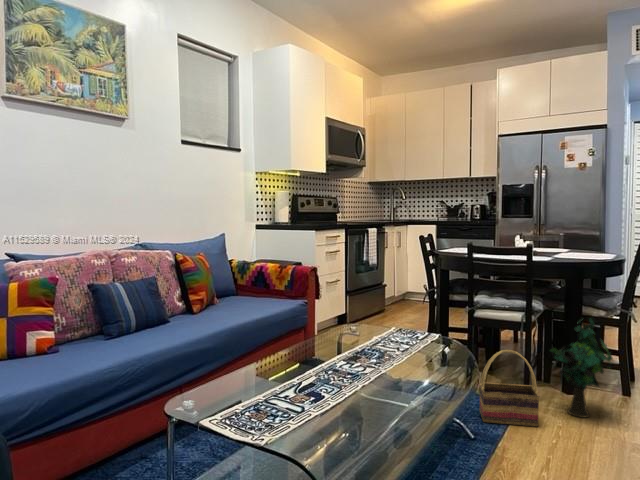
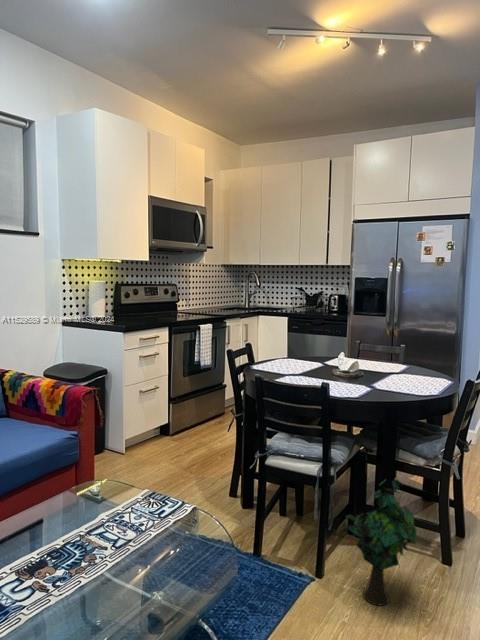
basket: present [479,350,540,427] -> none [250,522,319,623]

